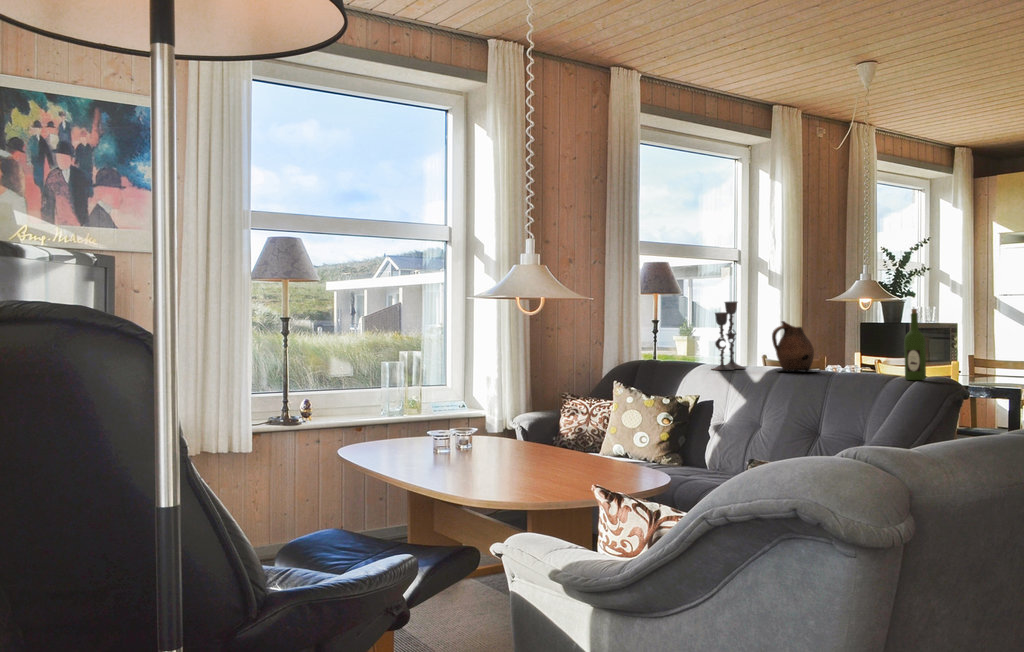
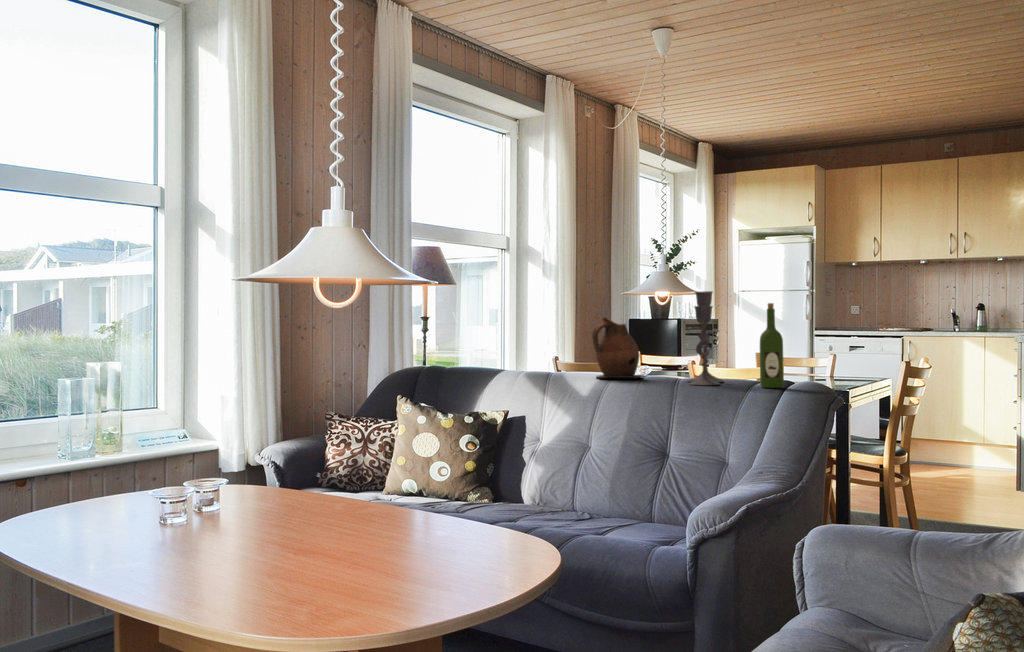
candlestick: present [711,301,745,370] -> present [687,291,724,385]

